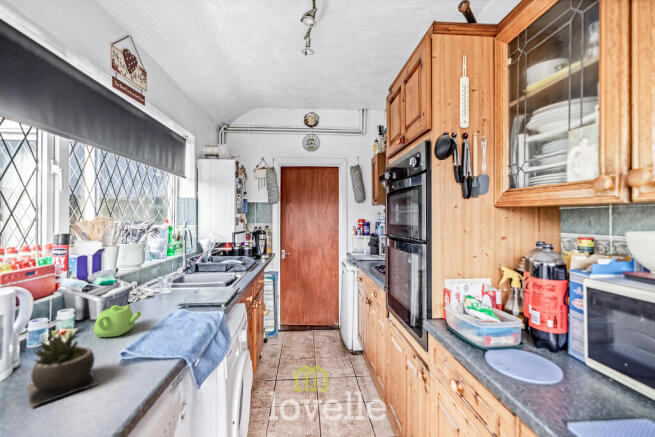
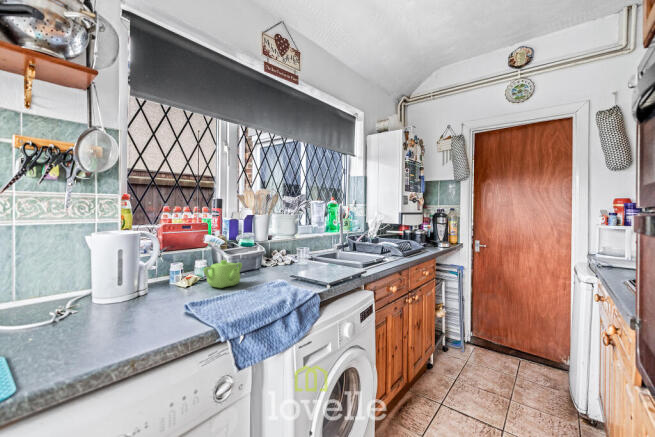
succulent plant: present [28,334,98,407] -> none [102,266,171,321]

